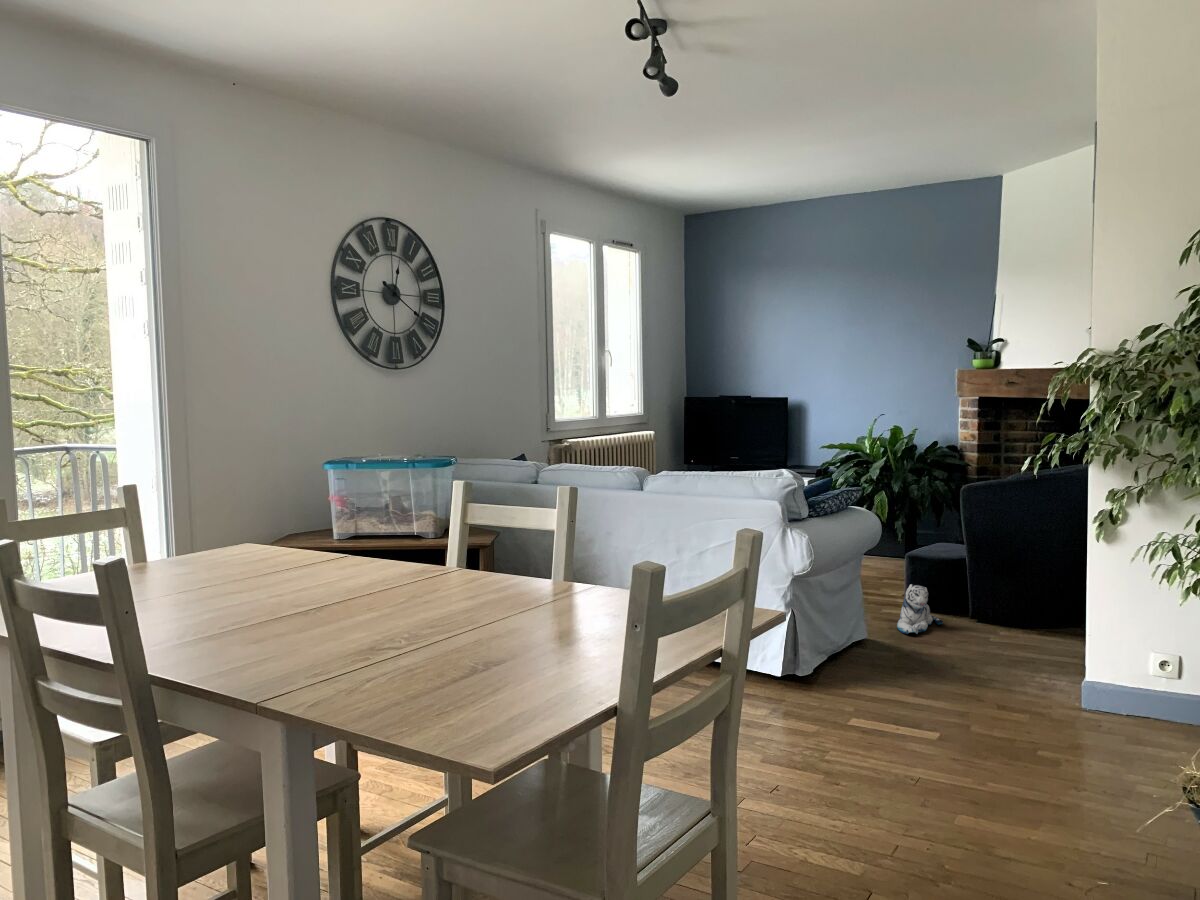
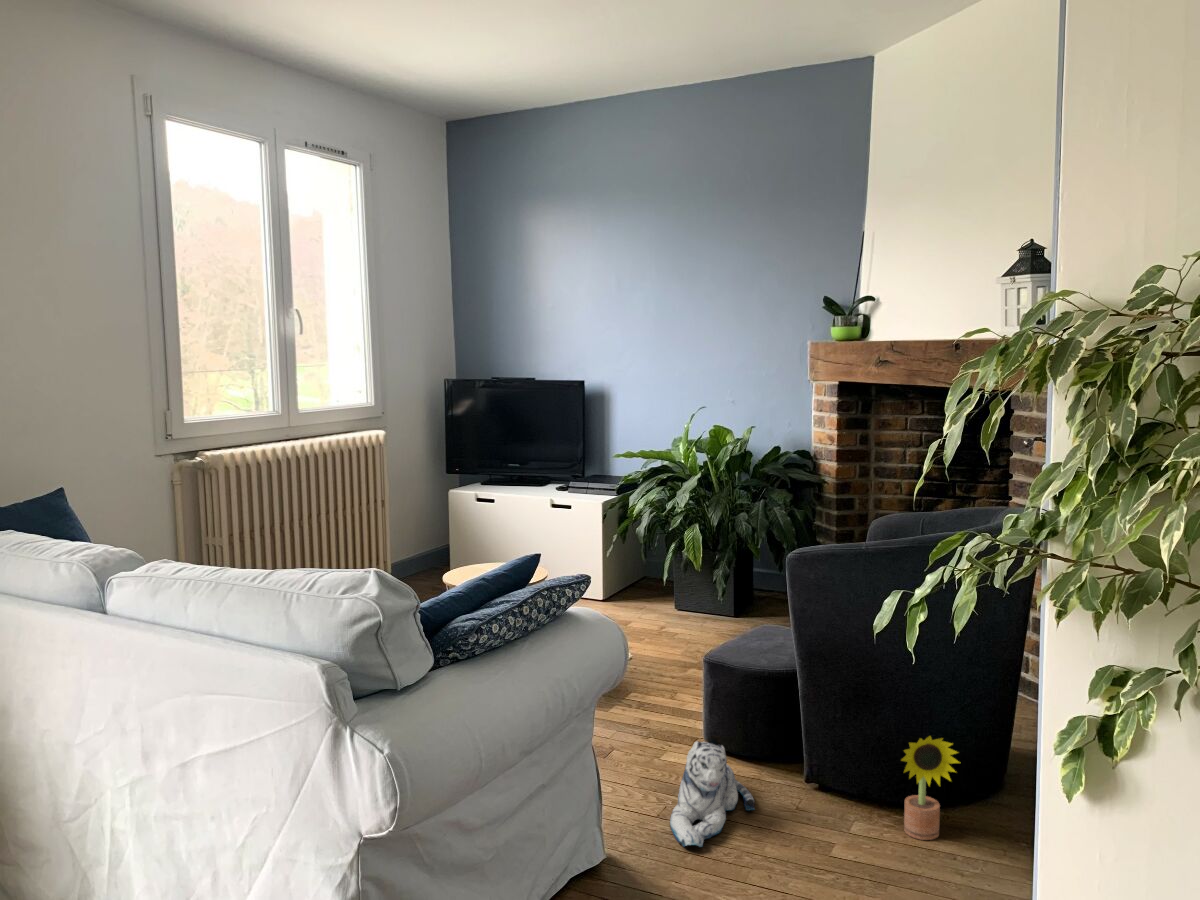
decorative plant: none [1025,575,1058,634] -> present [901,736,959,840]

